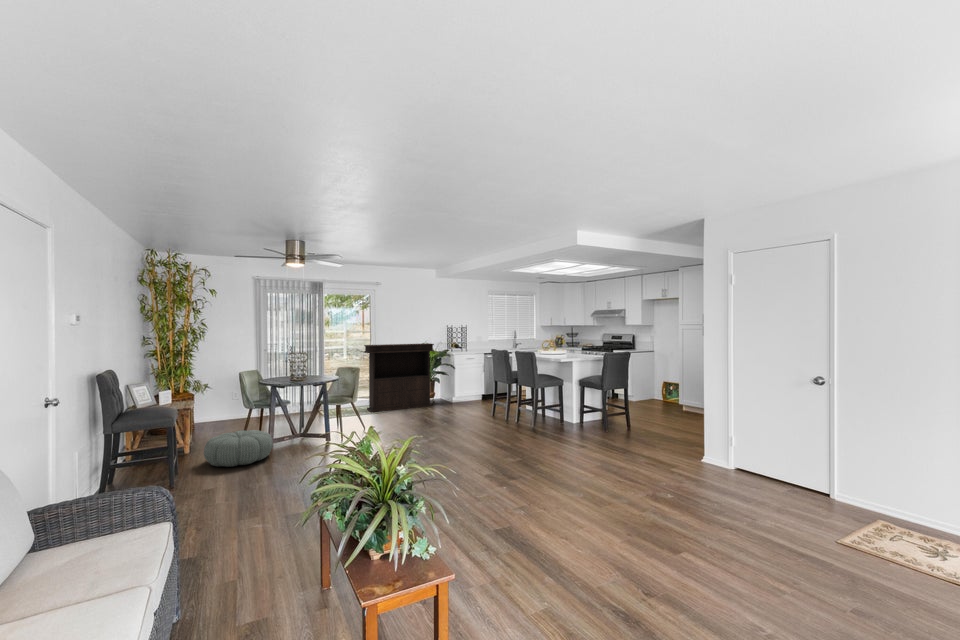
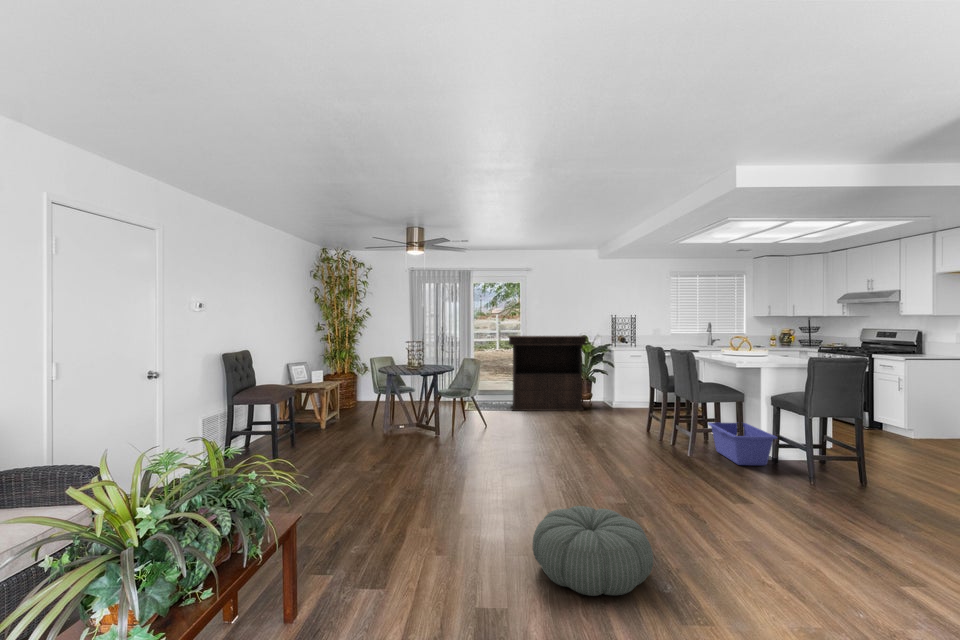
storage bin: none [539,400,586,429] -> present [708,423,777,465]
pouf: present [204,430,273,467] -> present [533,506,653,596]

